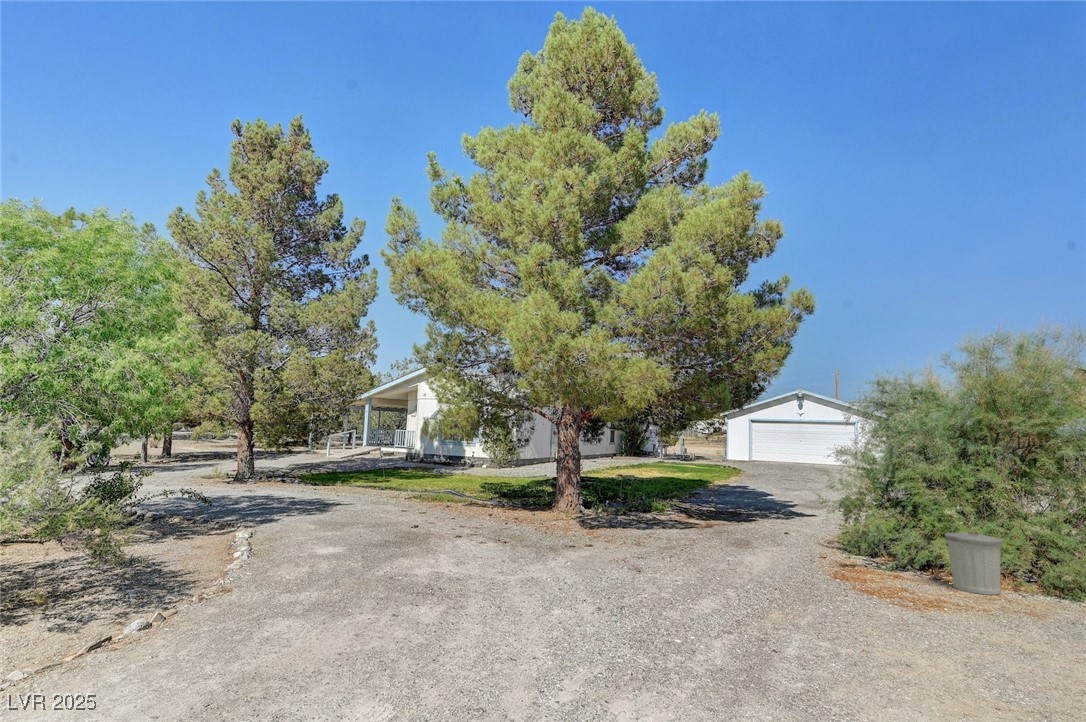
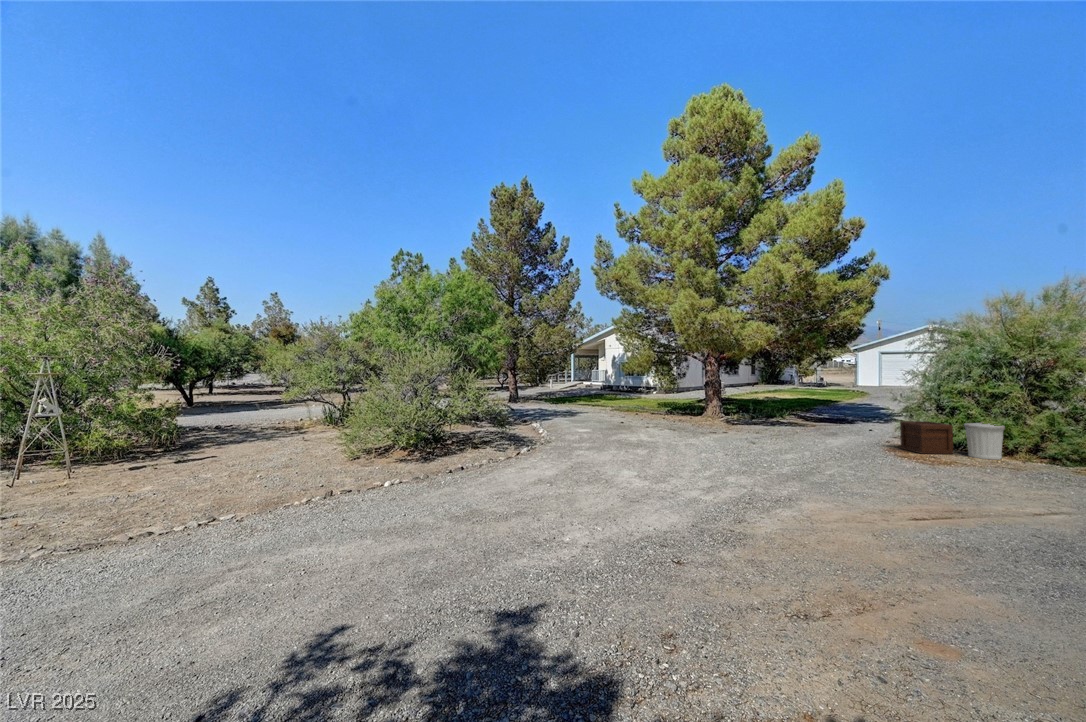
wooden crate: none [855,528,934,587] -> present [900,421,953,454]

